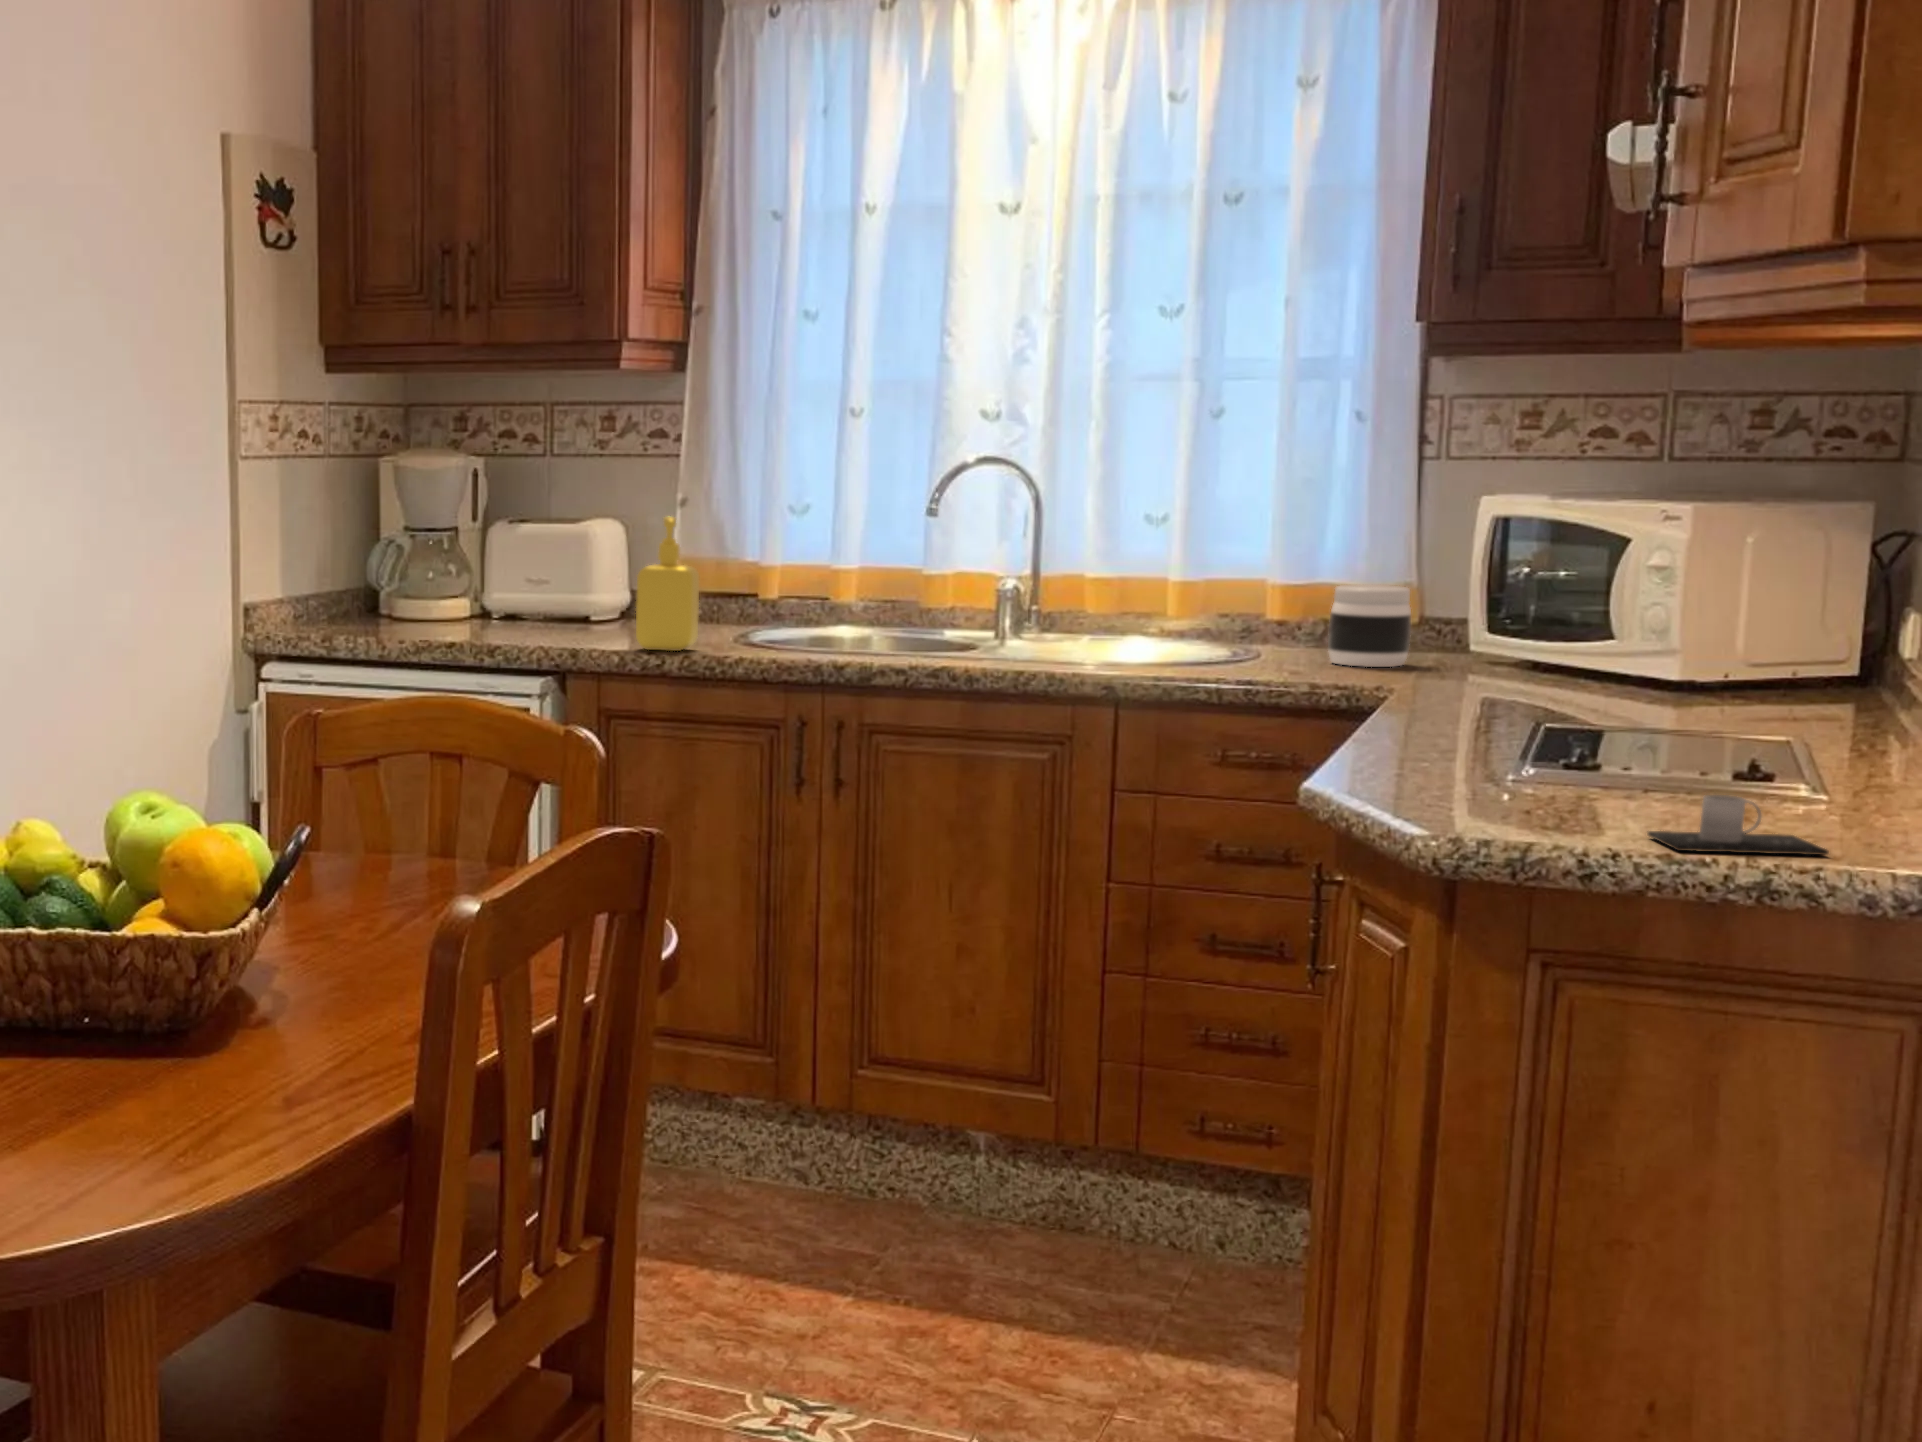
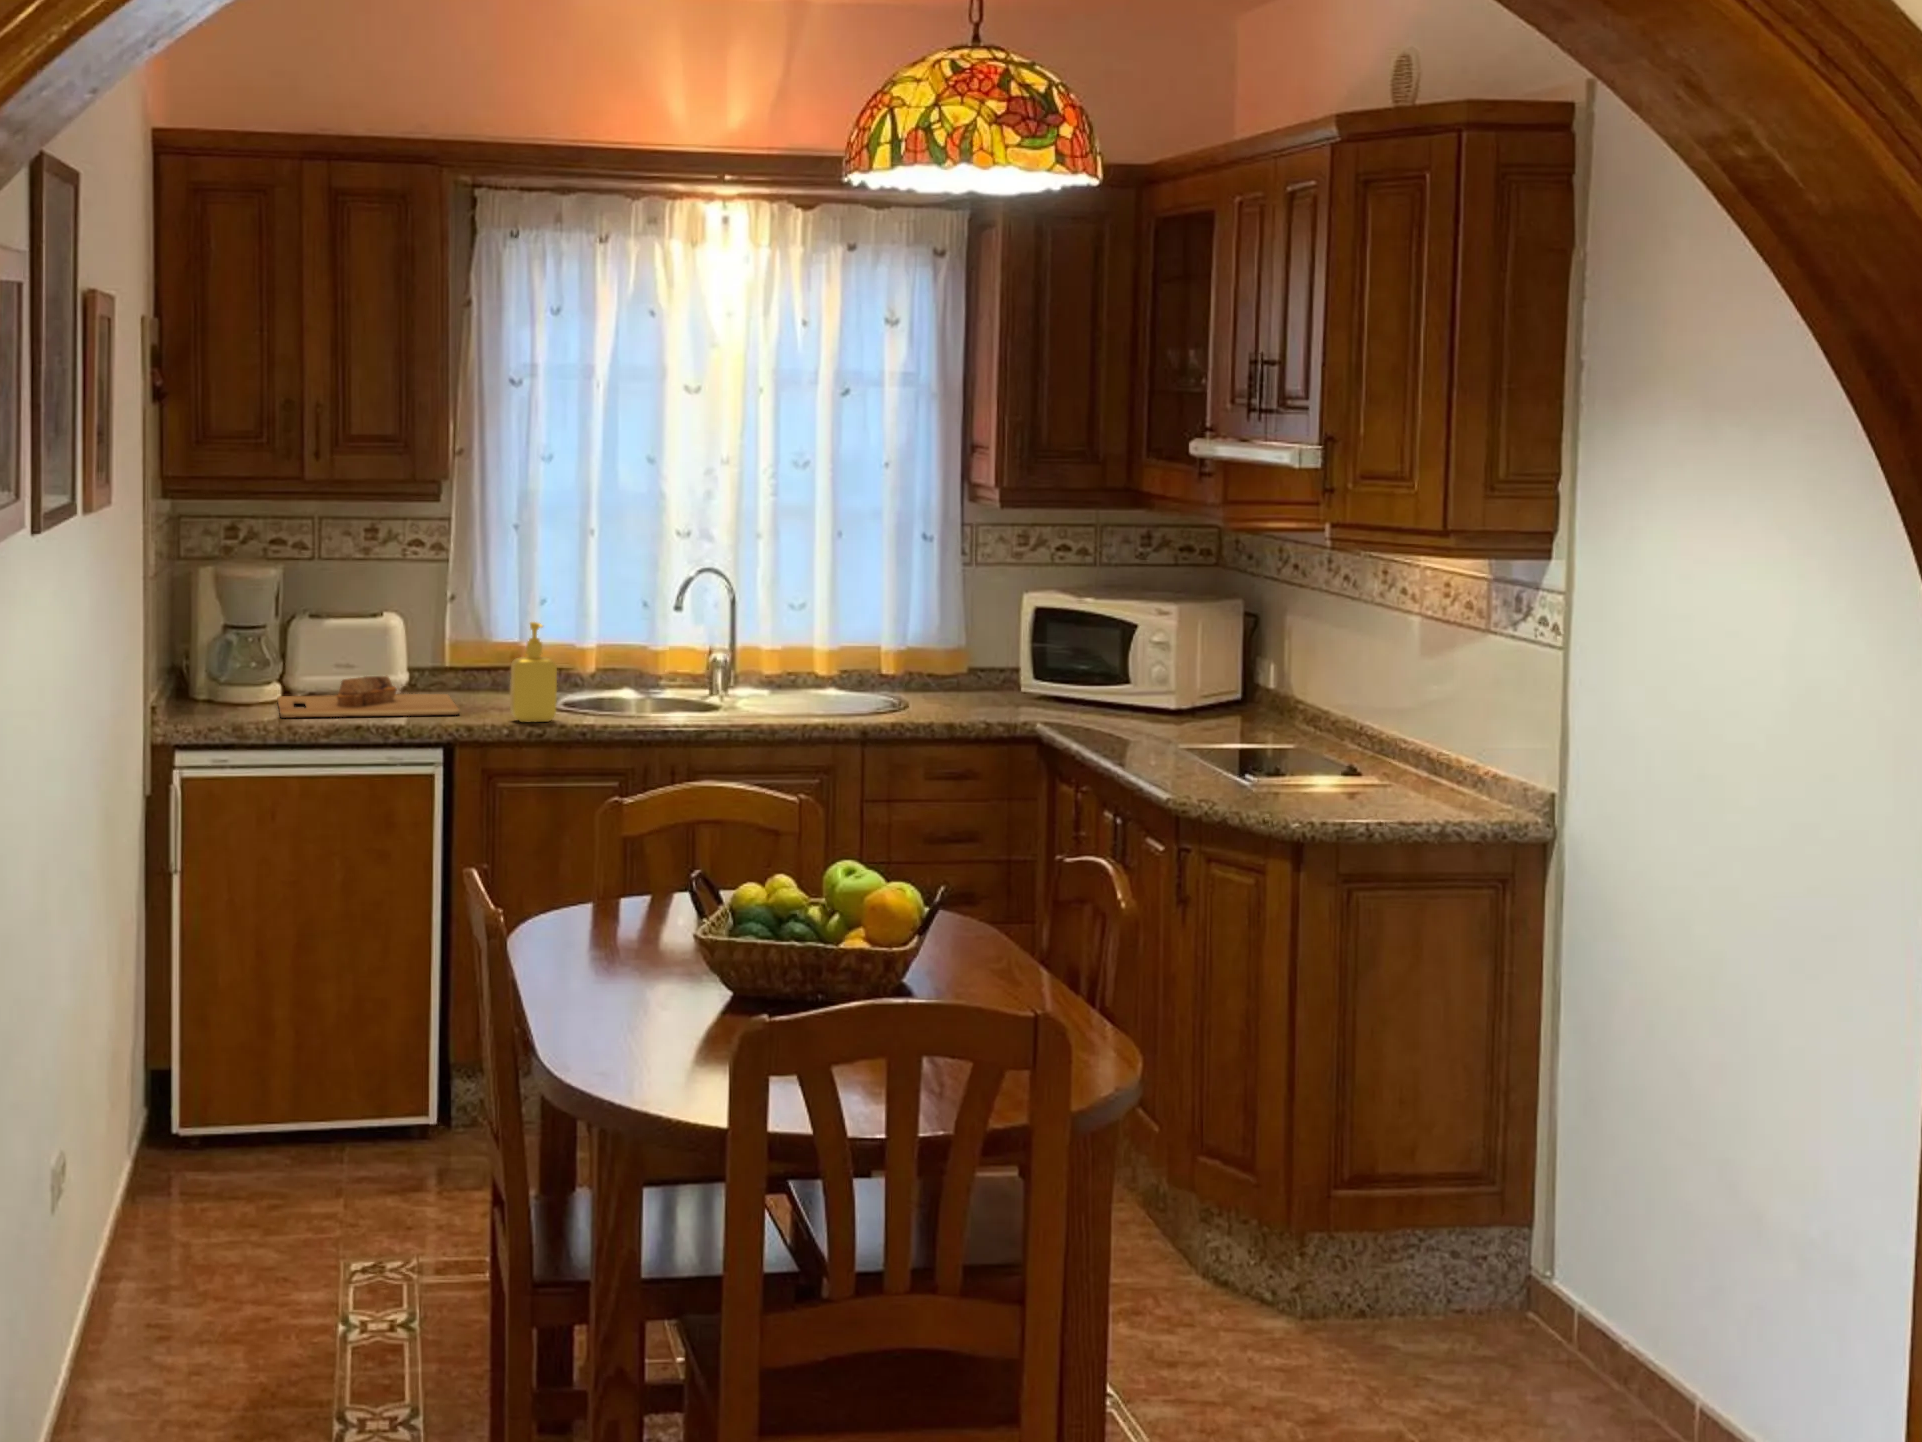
jar: present [1328,585,1411,667] -> none [946,650,996,705]
cutting board: none [396,589,647,640] -> present [278,676,459,718]
mug: present [1648,795,1829,855] -> none [1368,790,1448,820]

